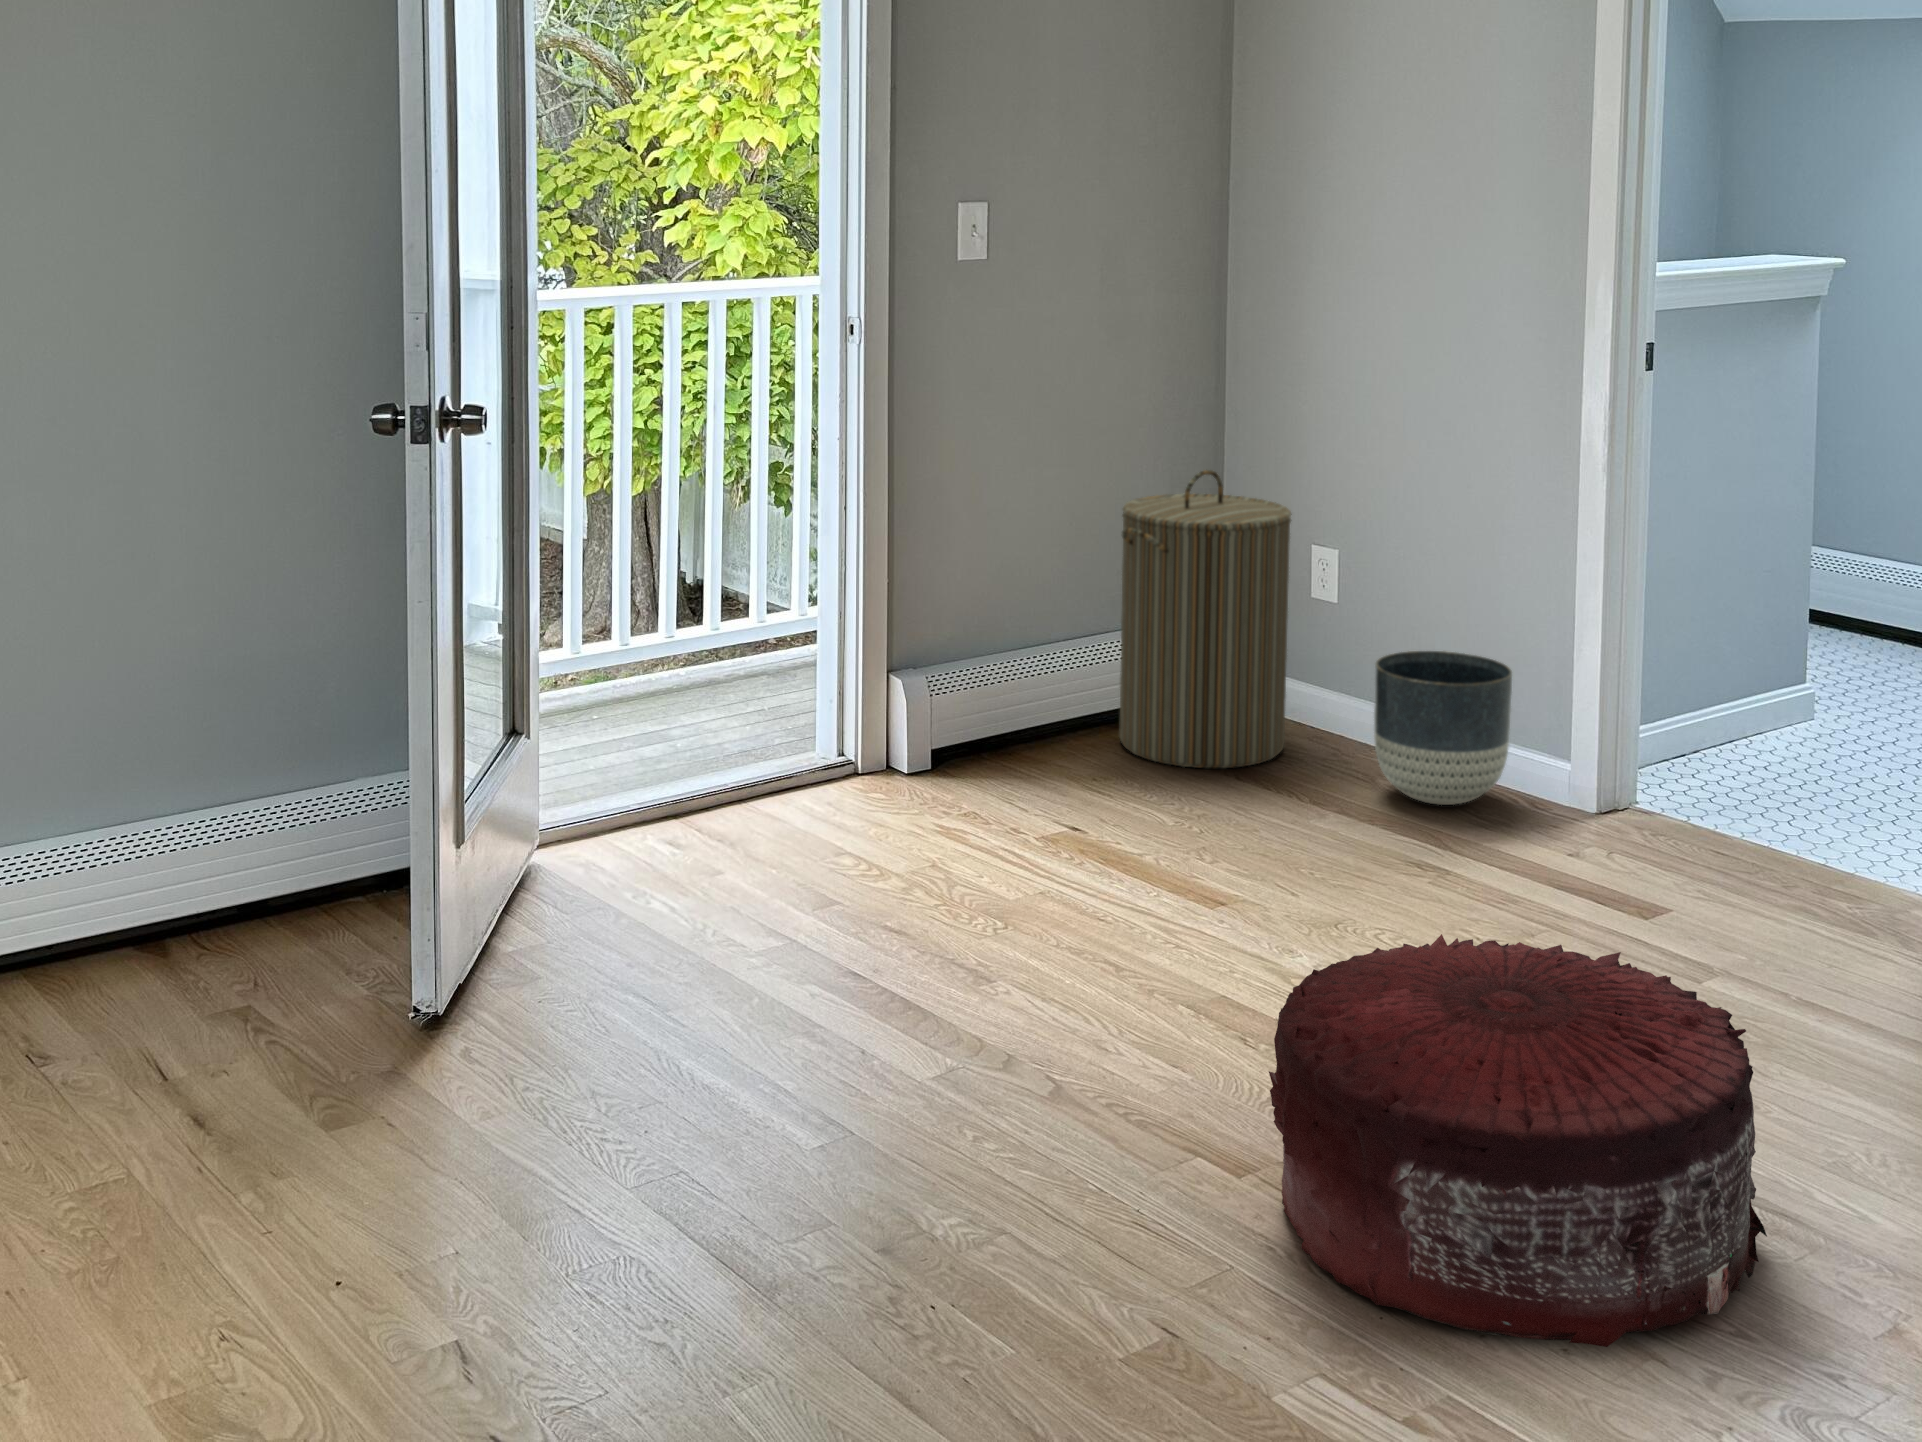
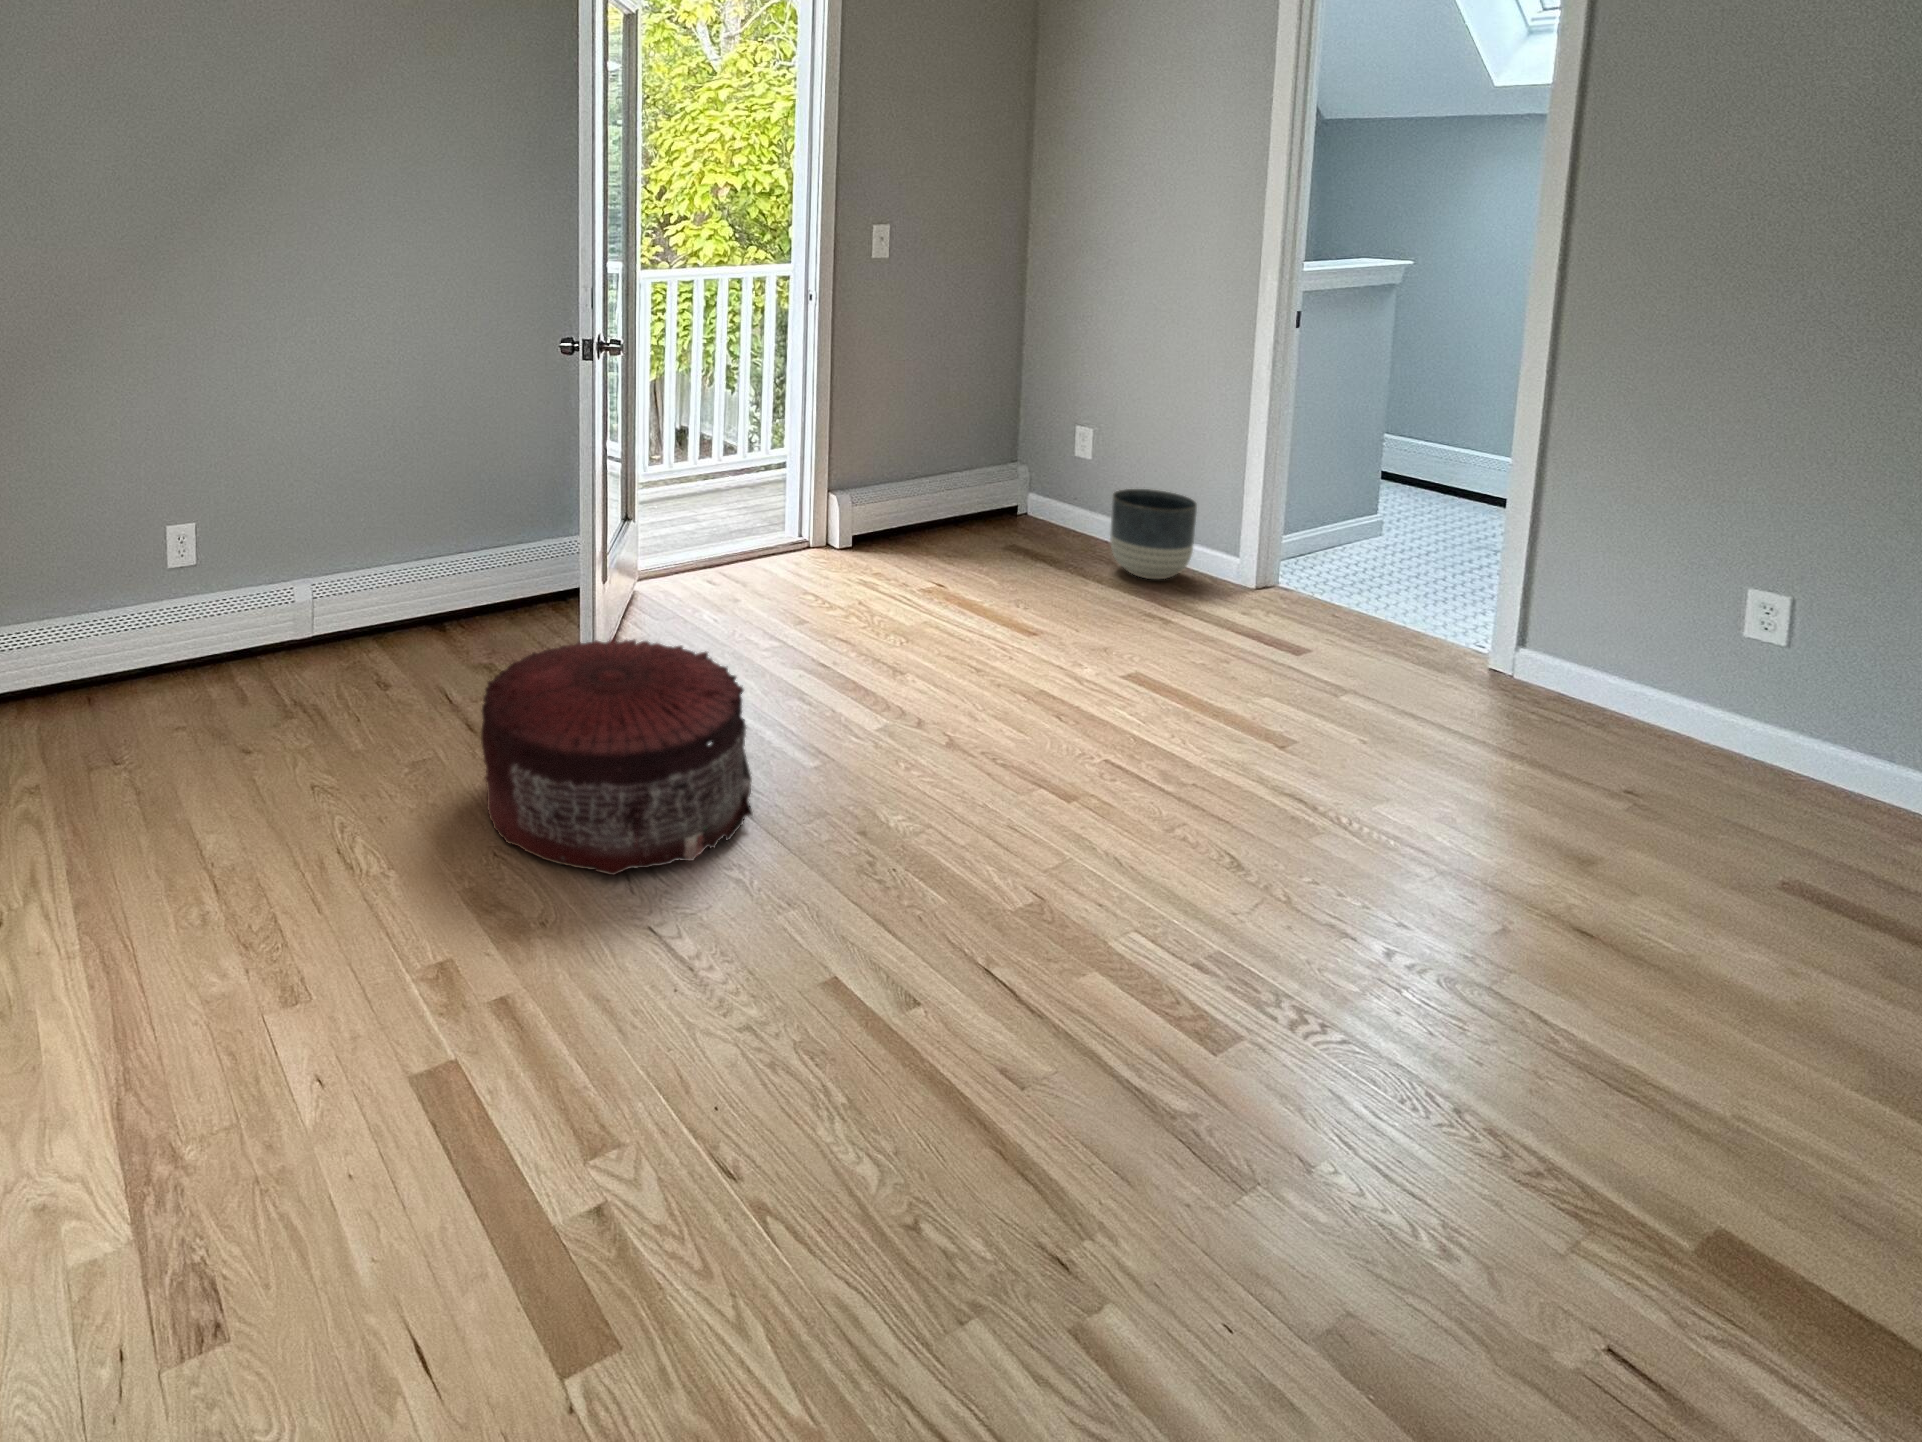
laundry hamper: present [1119,470,1291,768] -> none [952,380,1059,552]
pouf: present [1269,934,1767,1347] -> present [481,638,753,876]

